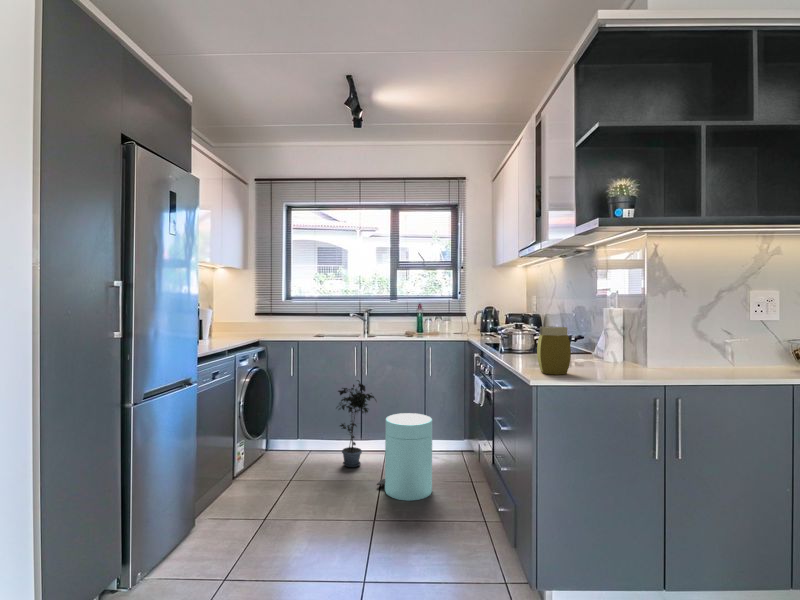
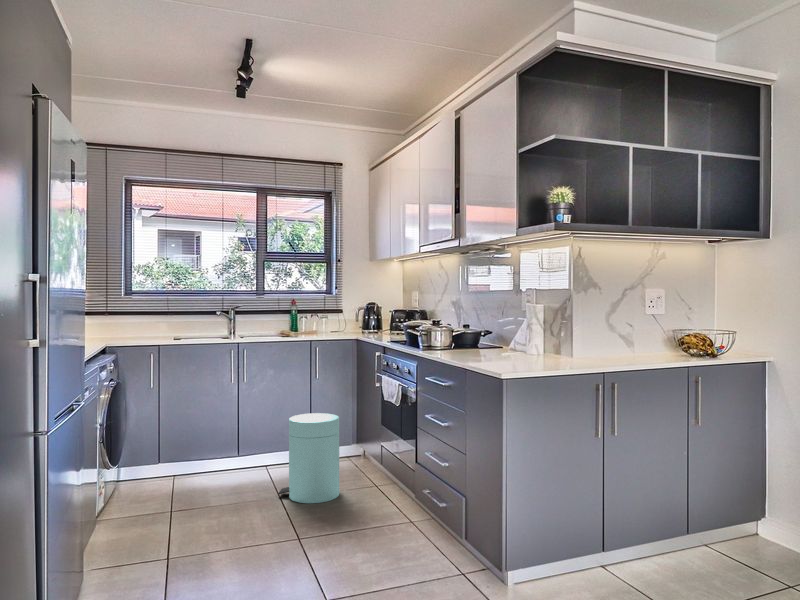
jar: present [537,327,571,375] -> none [472,307,502,348]
potted plant: present [338,380,376,467] -> none [214,384,268,484]

